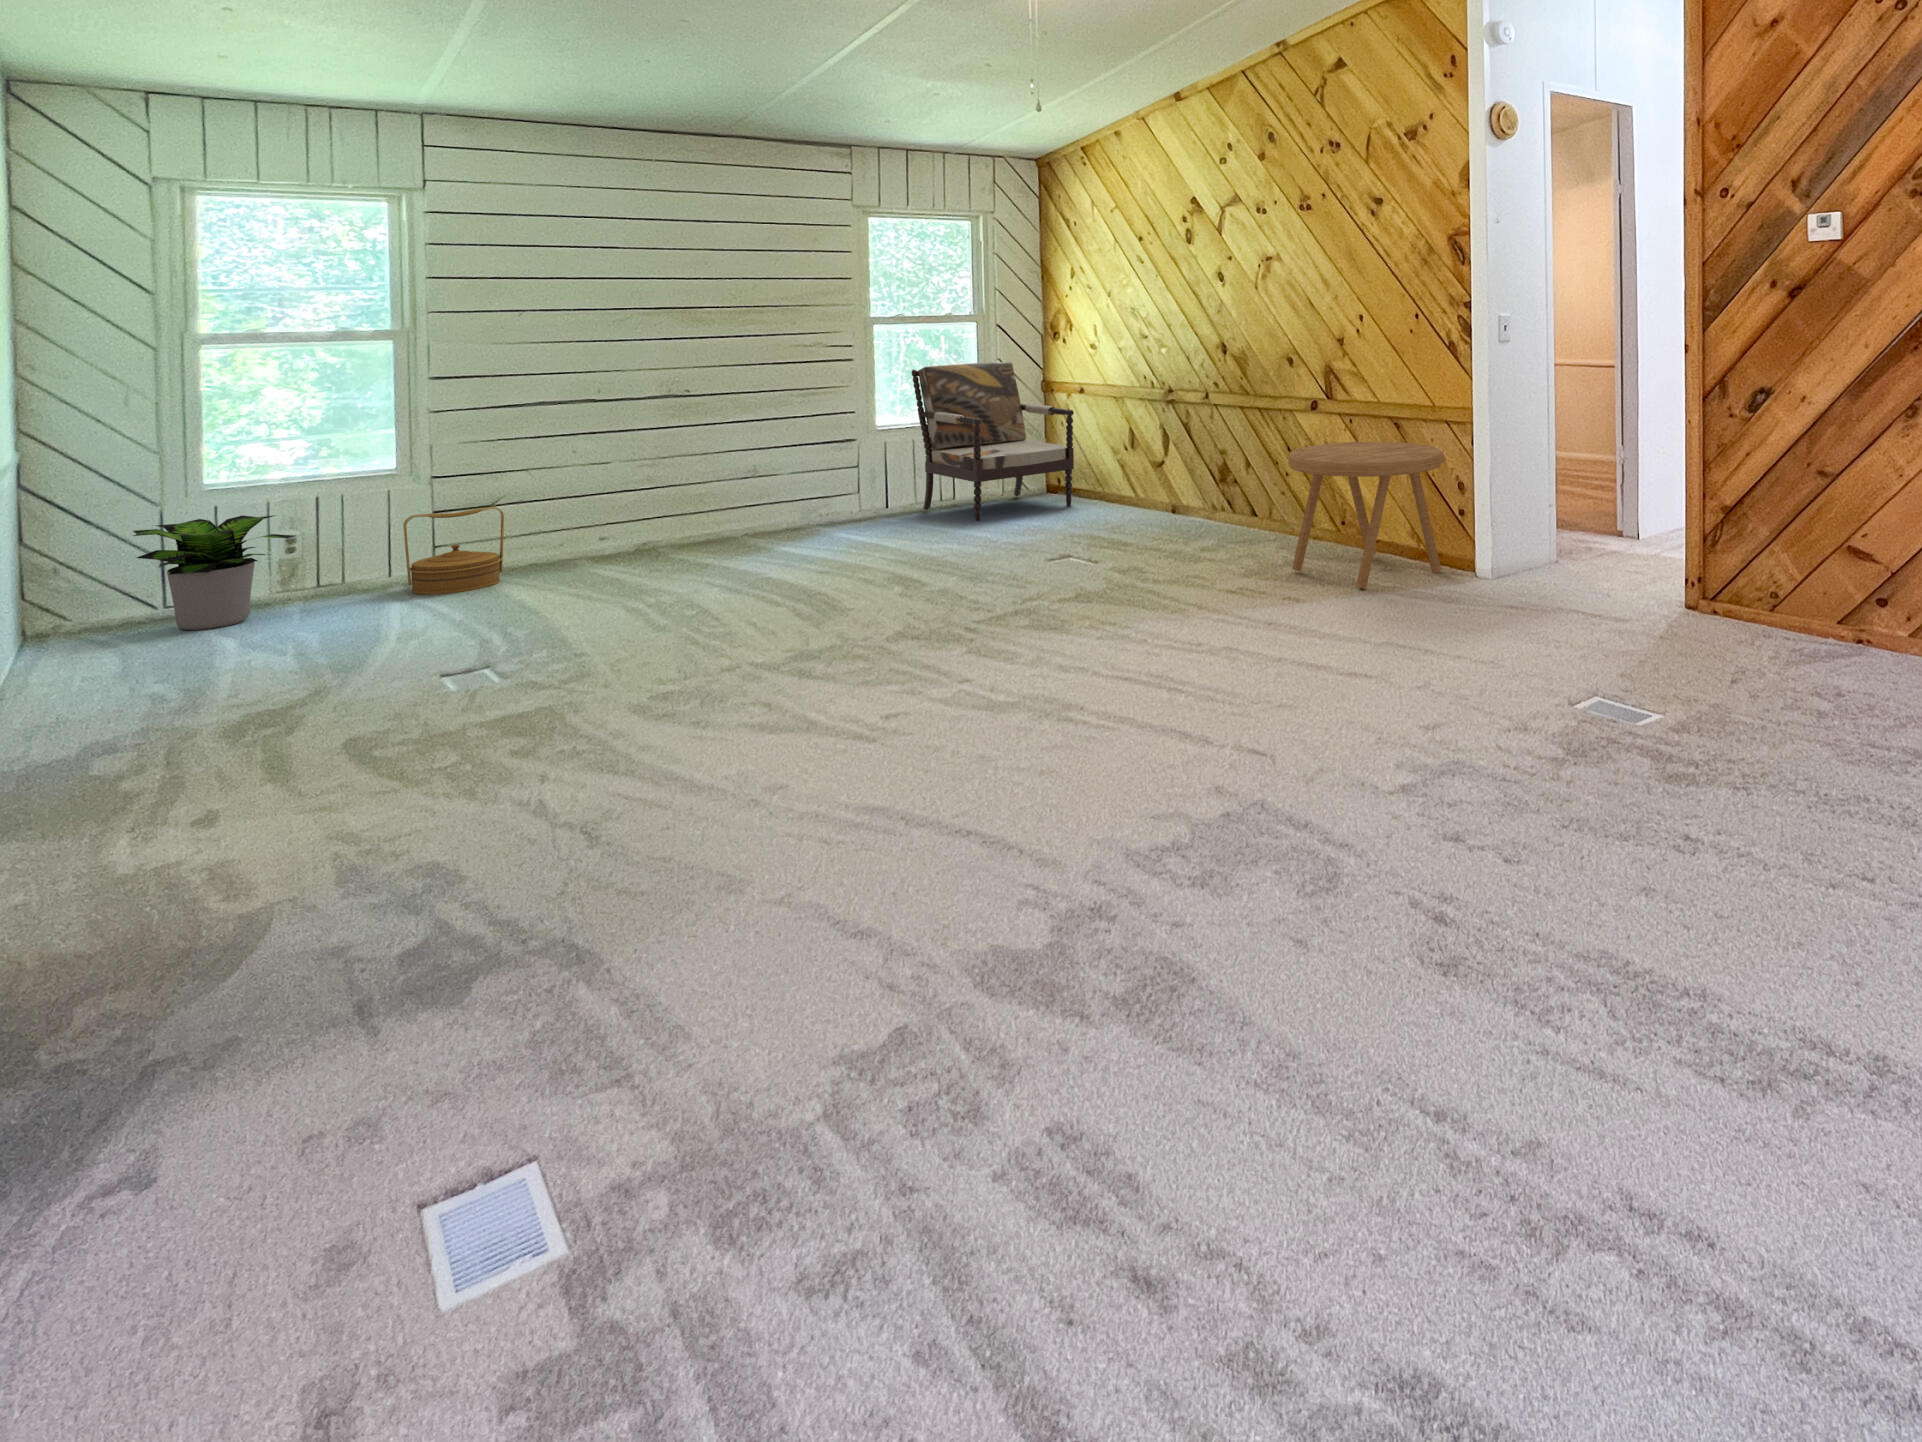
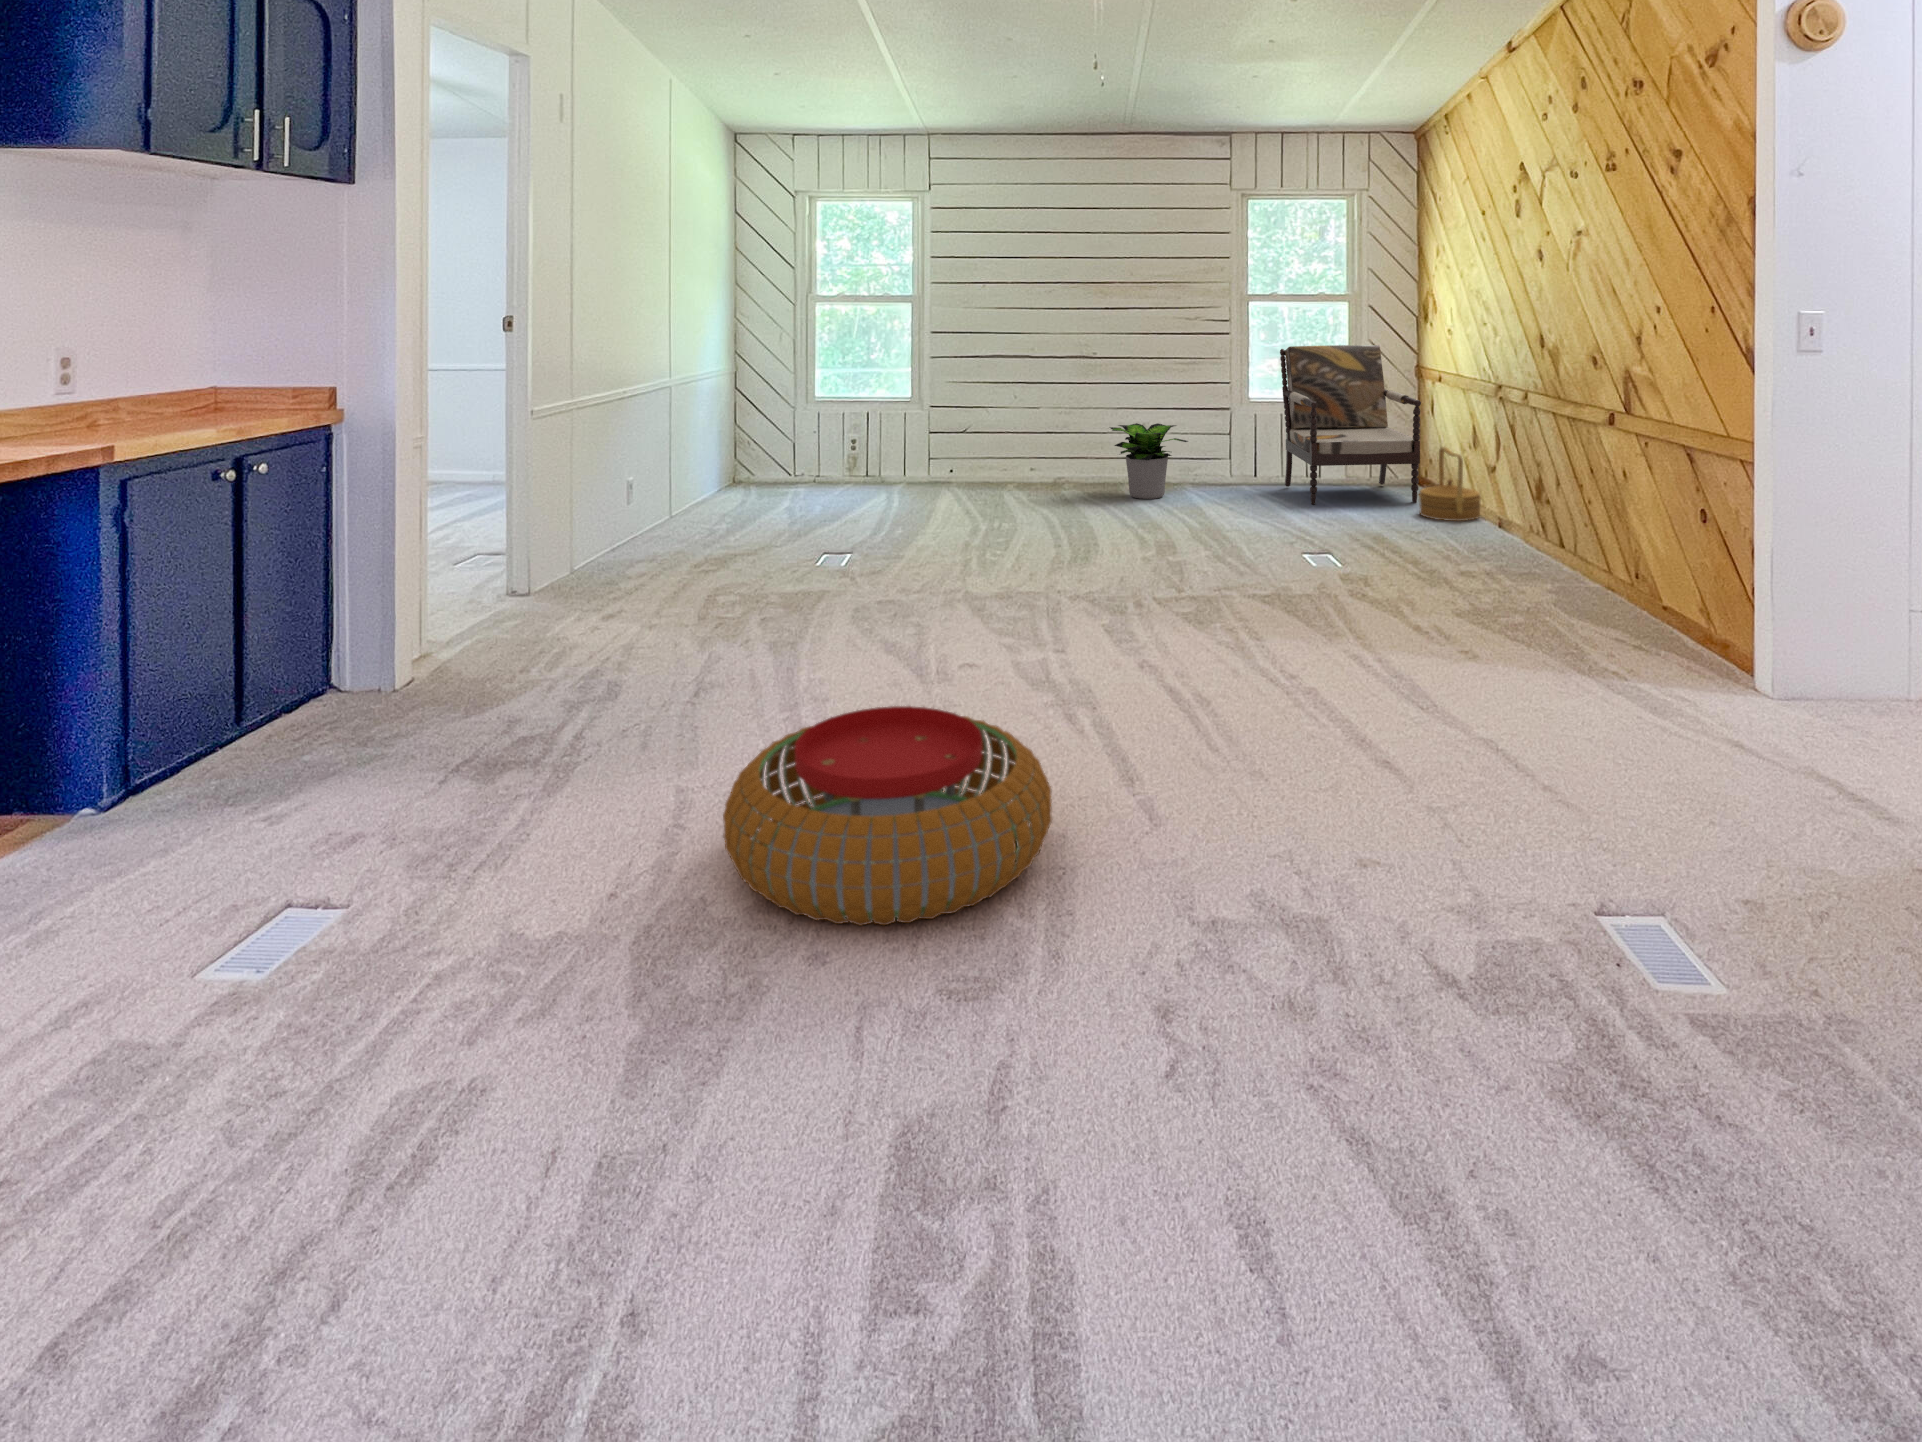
side table: present [1288,442,1444,590] -> none [1506,471,1729,670]
basket: present [403,507,504,595] -> present [1419,447,1481,521]
potted plant: present [133,515,295,630] -> present [1110,423,1188,499]
pouf: none [904,696,1229,897] -> present [723,706,1052,926]

